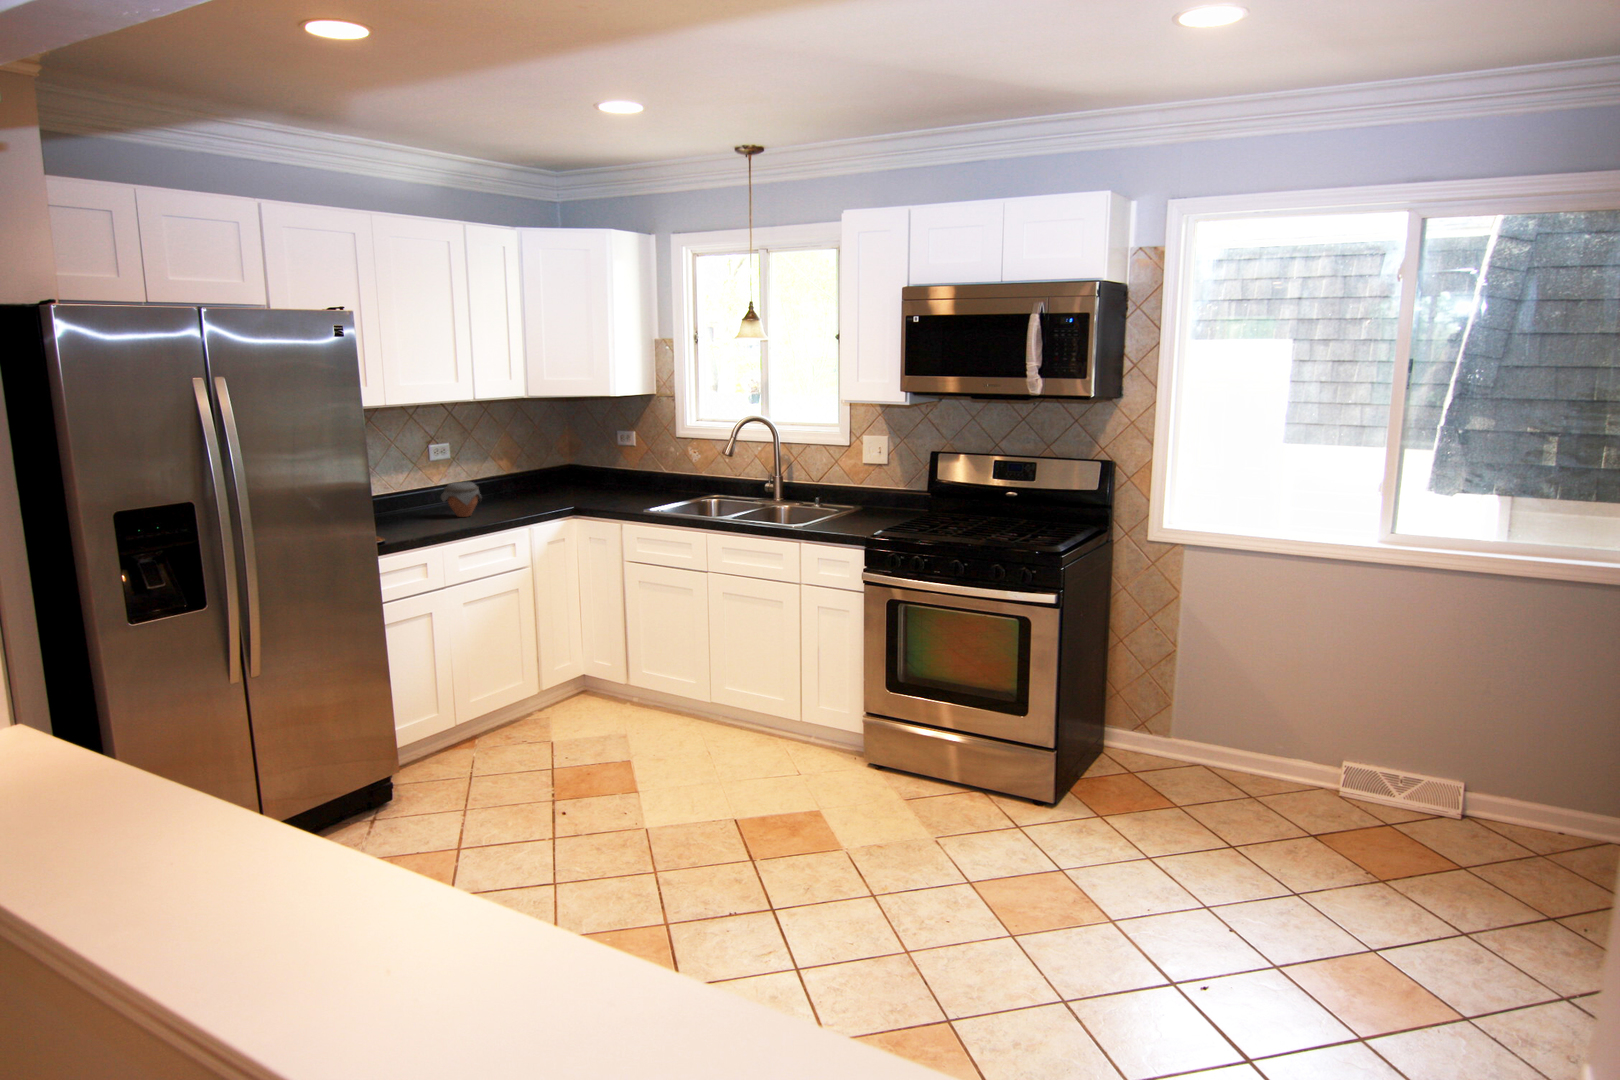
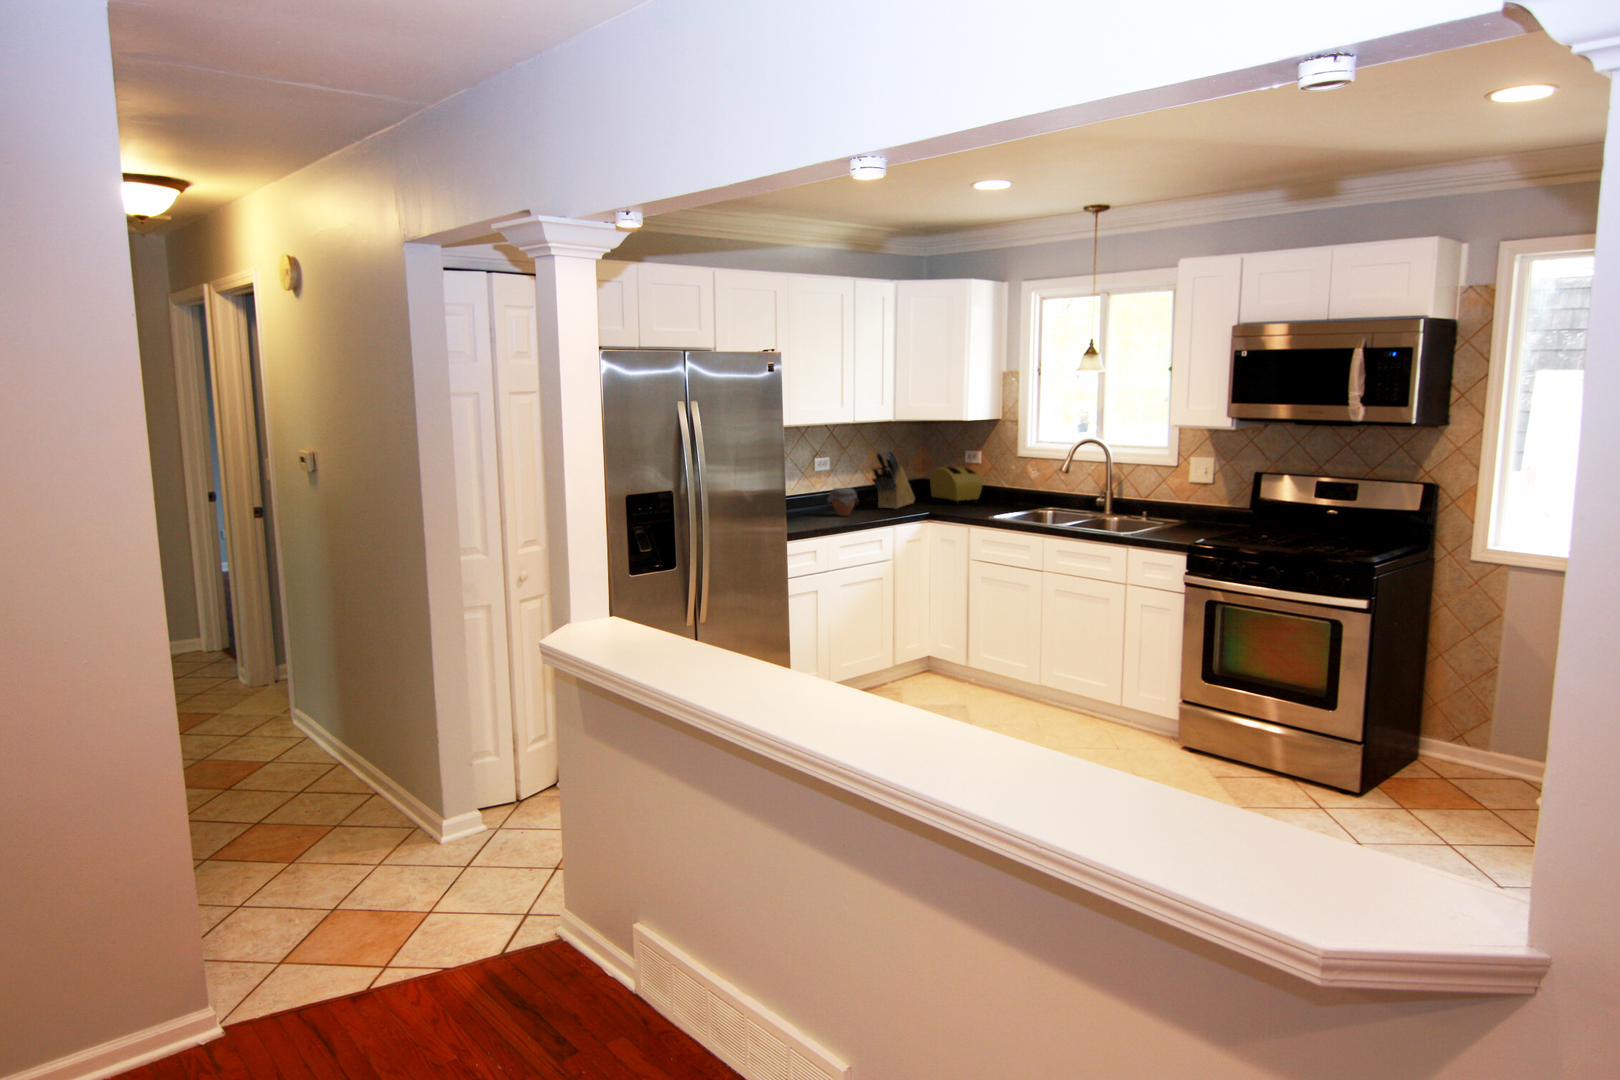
knife block: none [499,433,558,504] -> present [872,450,915,509]
toaster: none [576,451,638,496] -> present [930,467,983,503]

